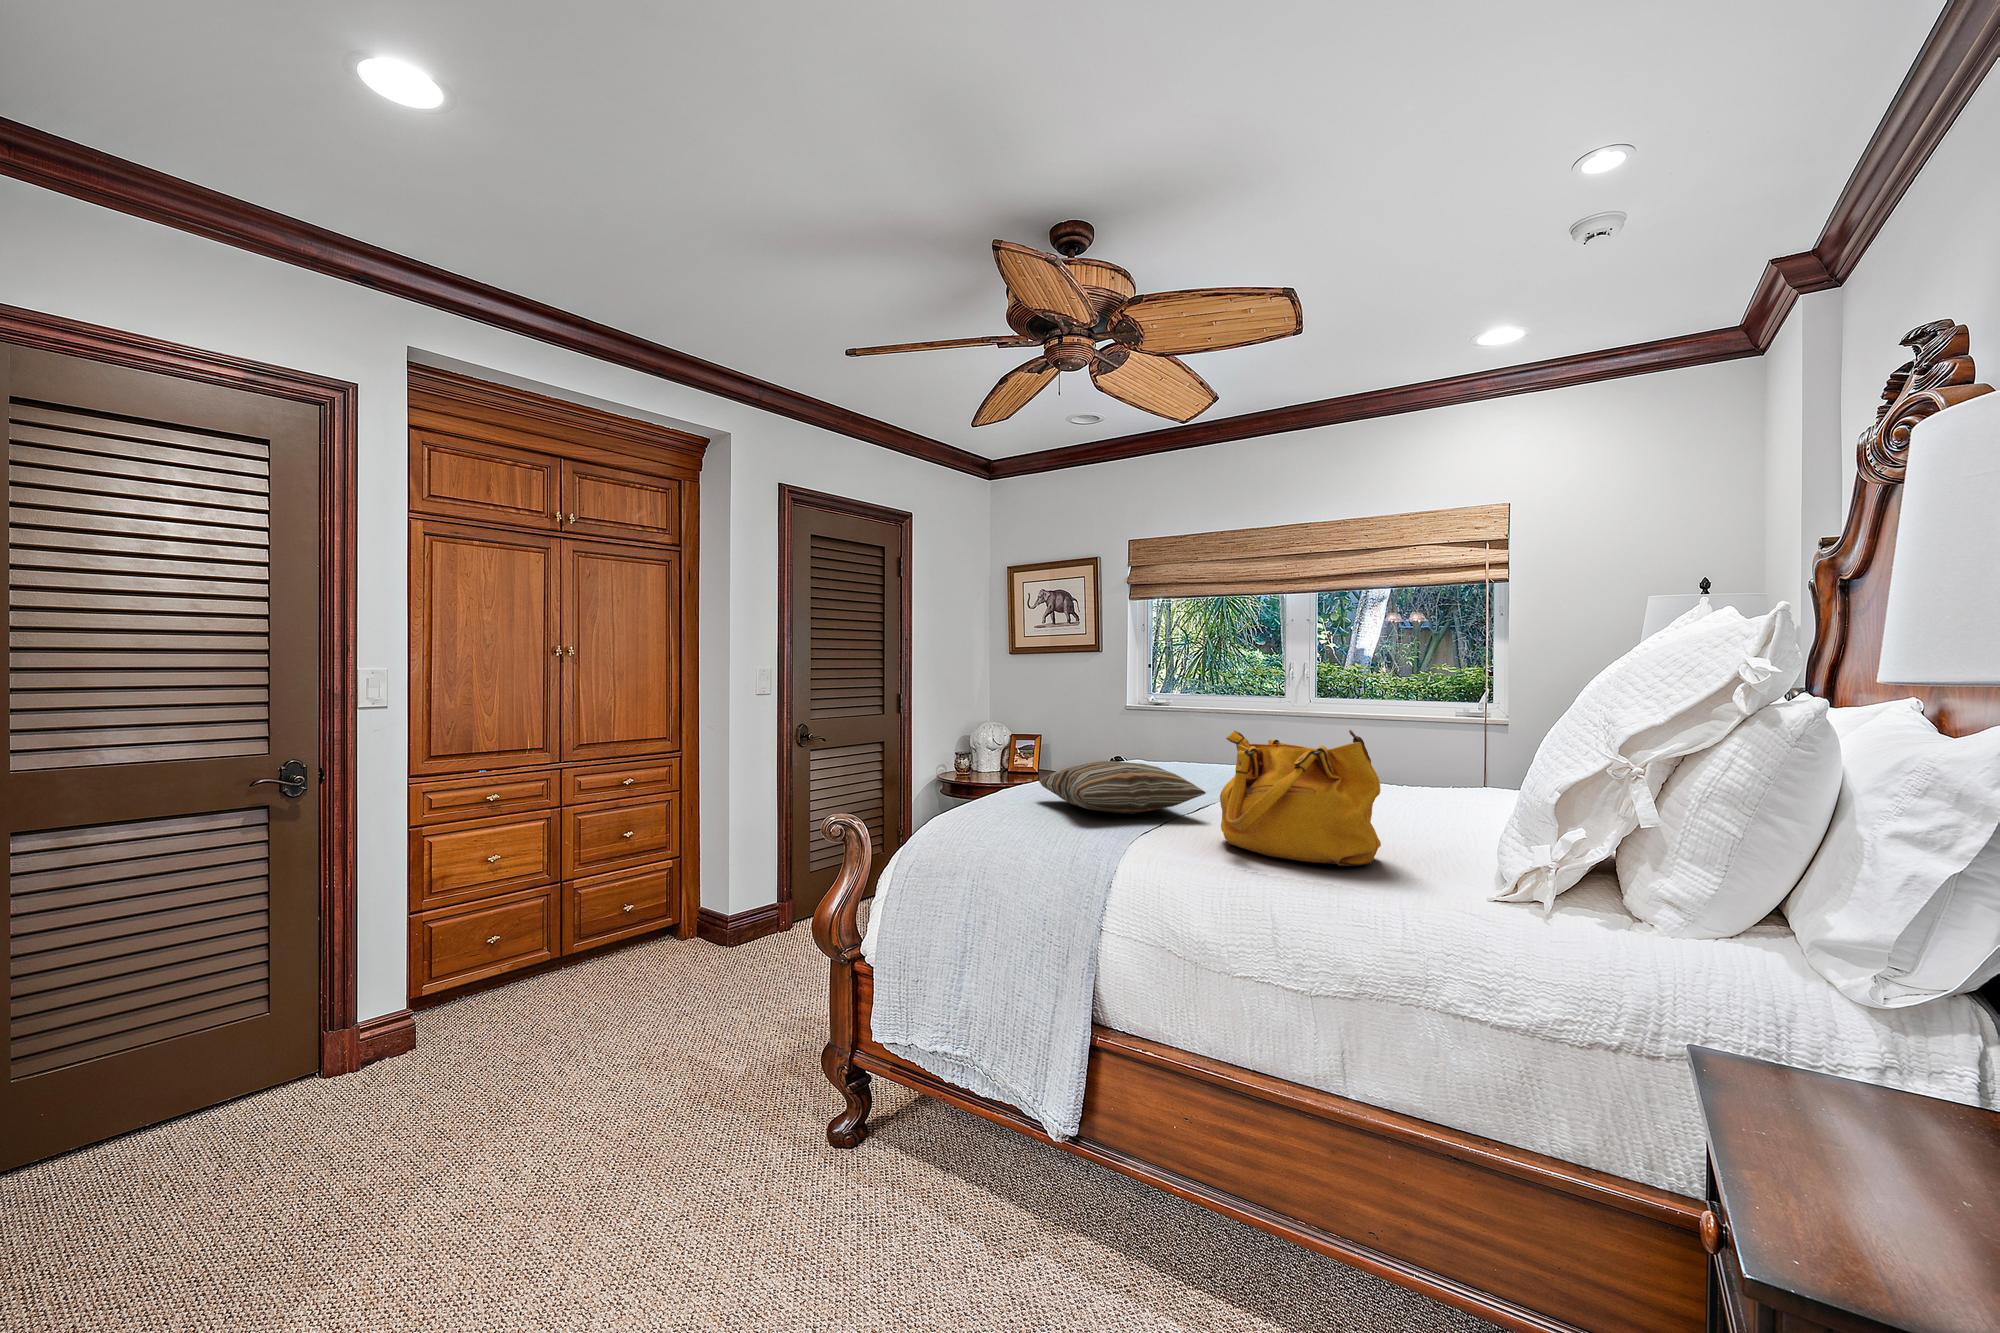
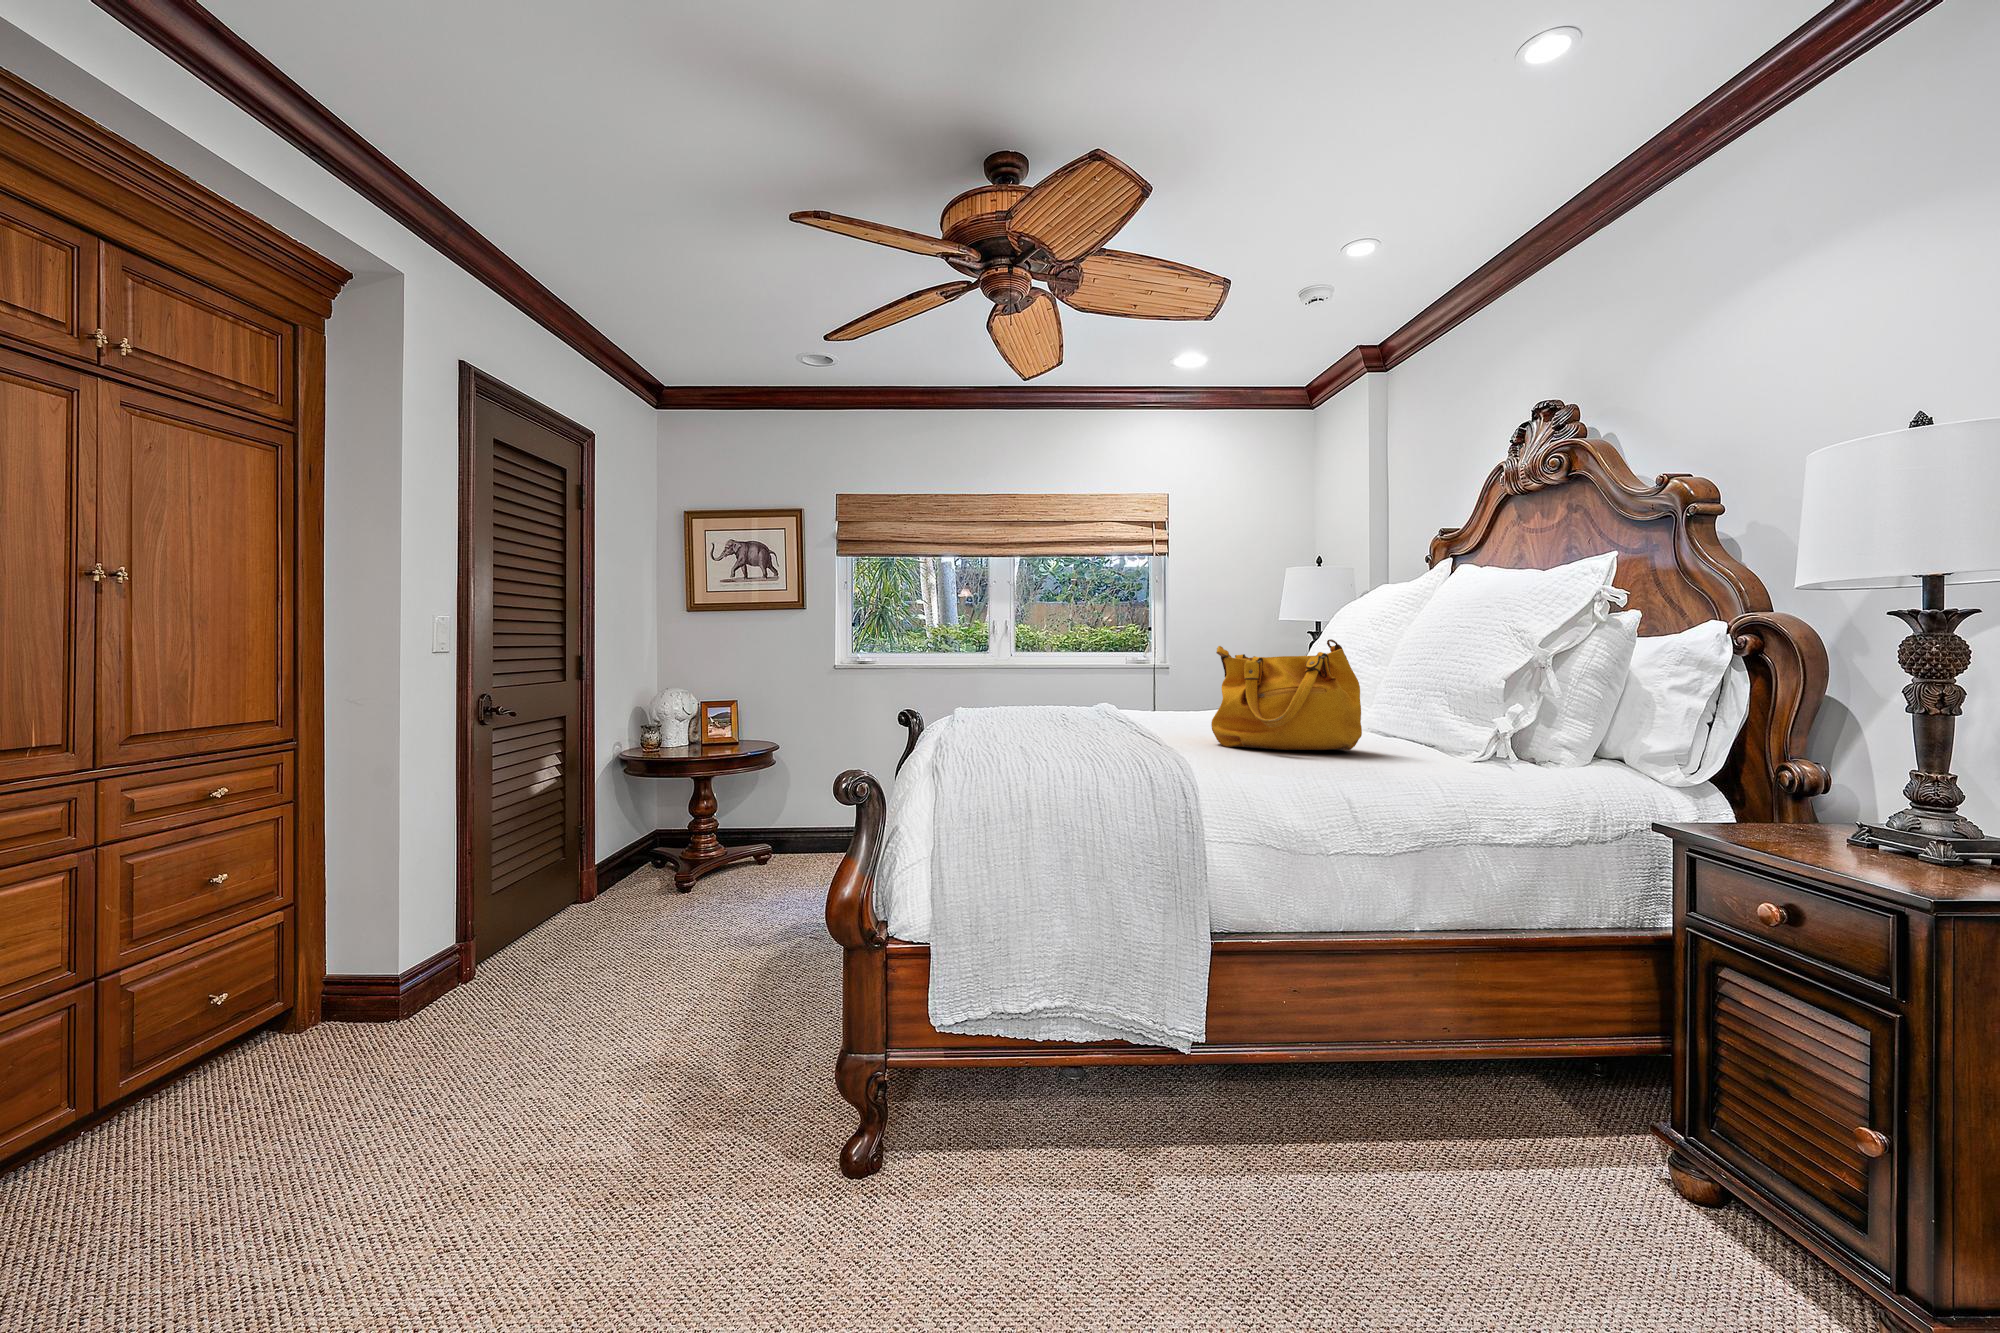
pillow: present [1039,761,1206,814] -> none [987,687,1158,734]

